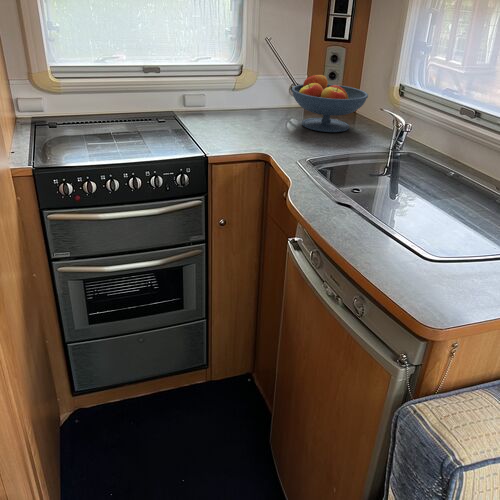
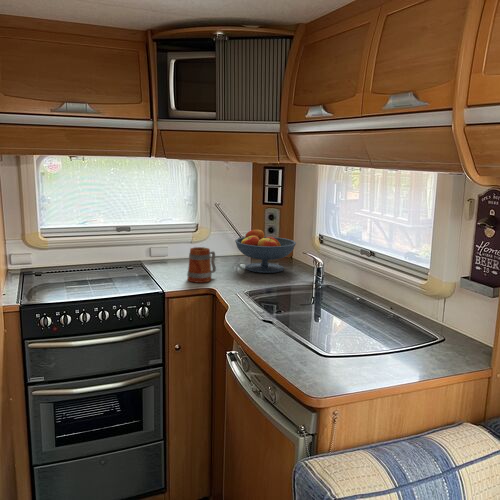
mug: none [234,97,269,143] -> present [187,247,216,283]

